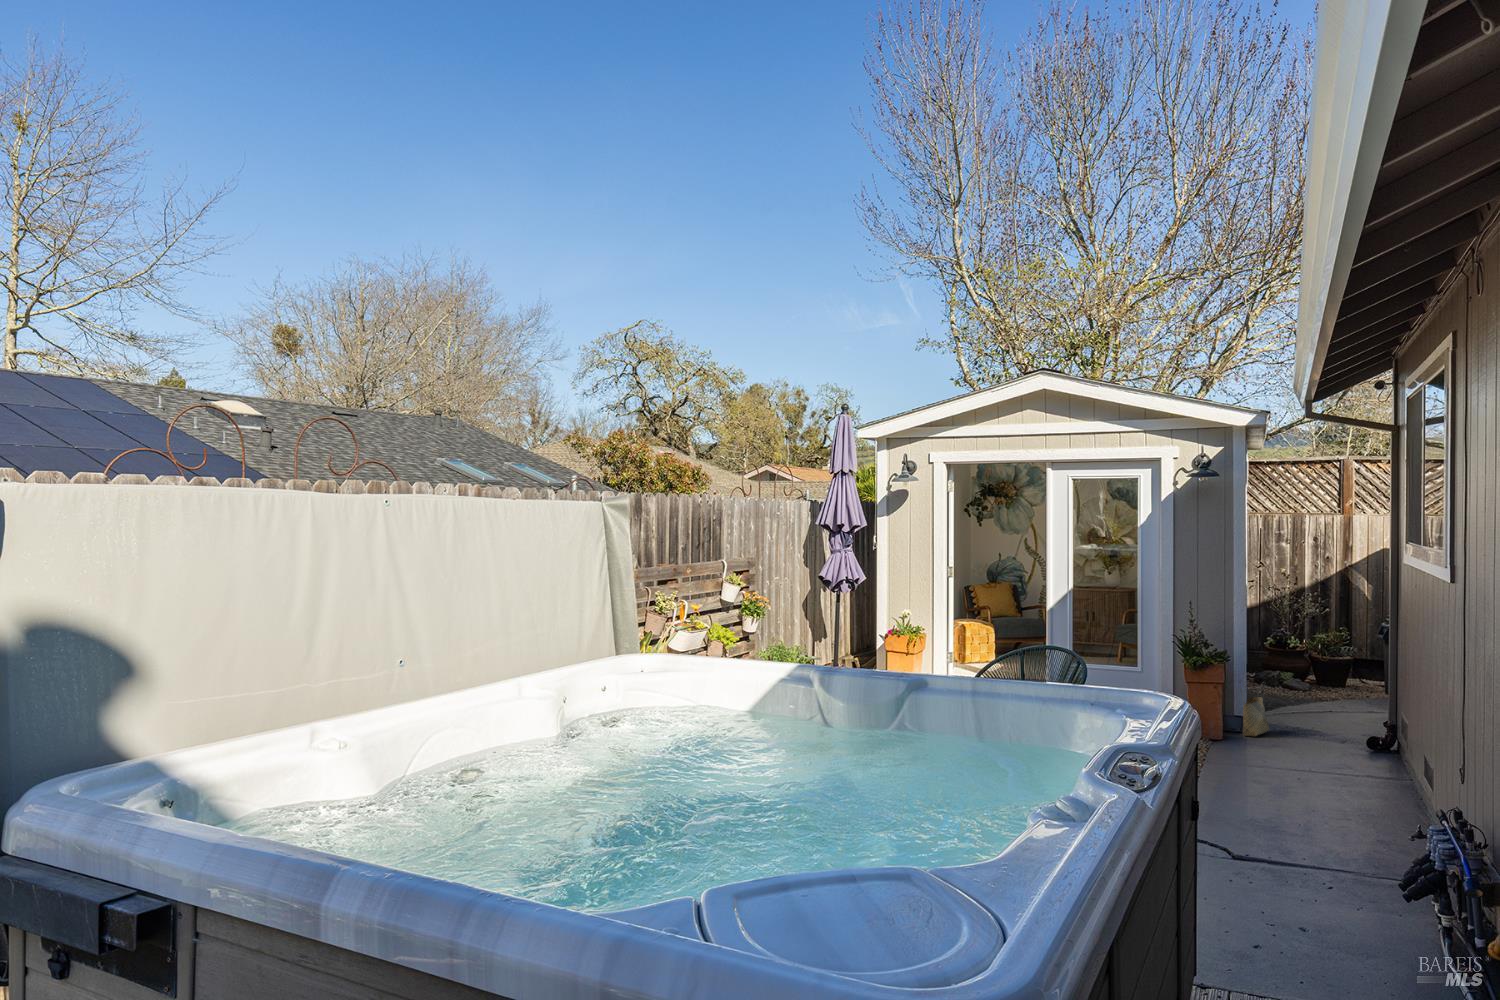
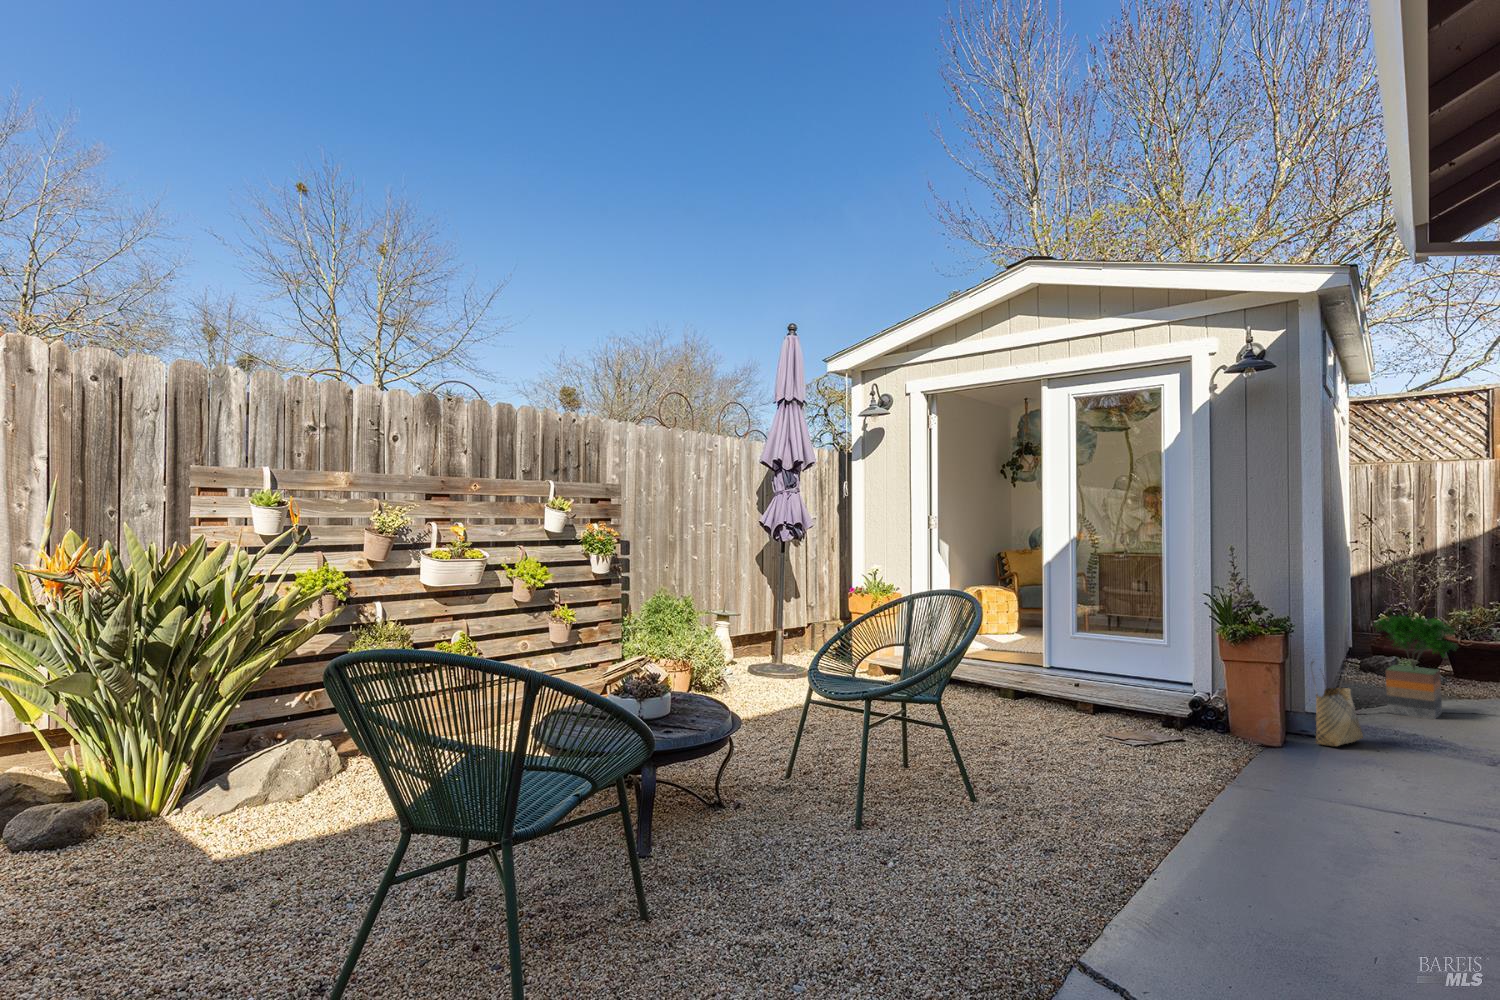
potted tree: none [1269,642,1323,715] -> present [1375,615,1457,719]

